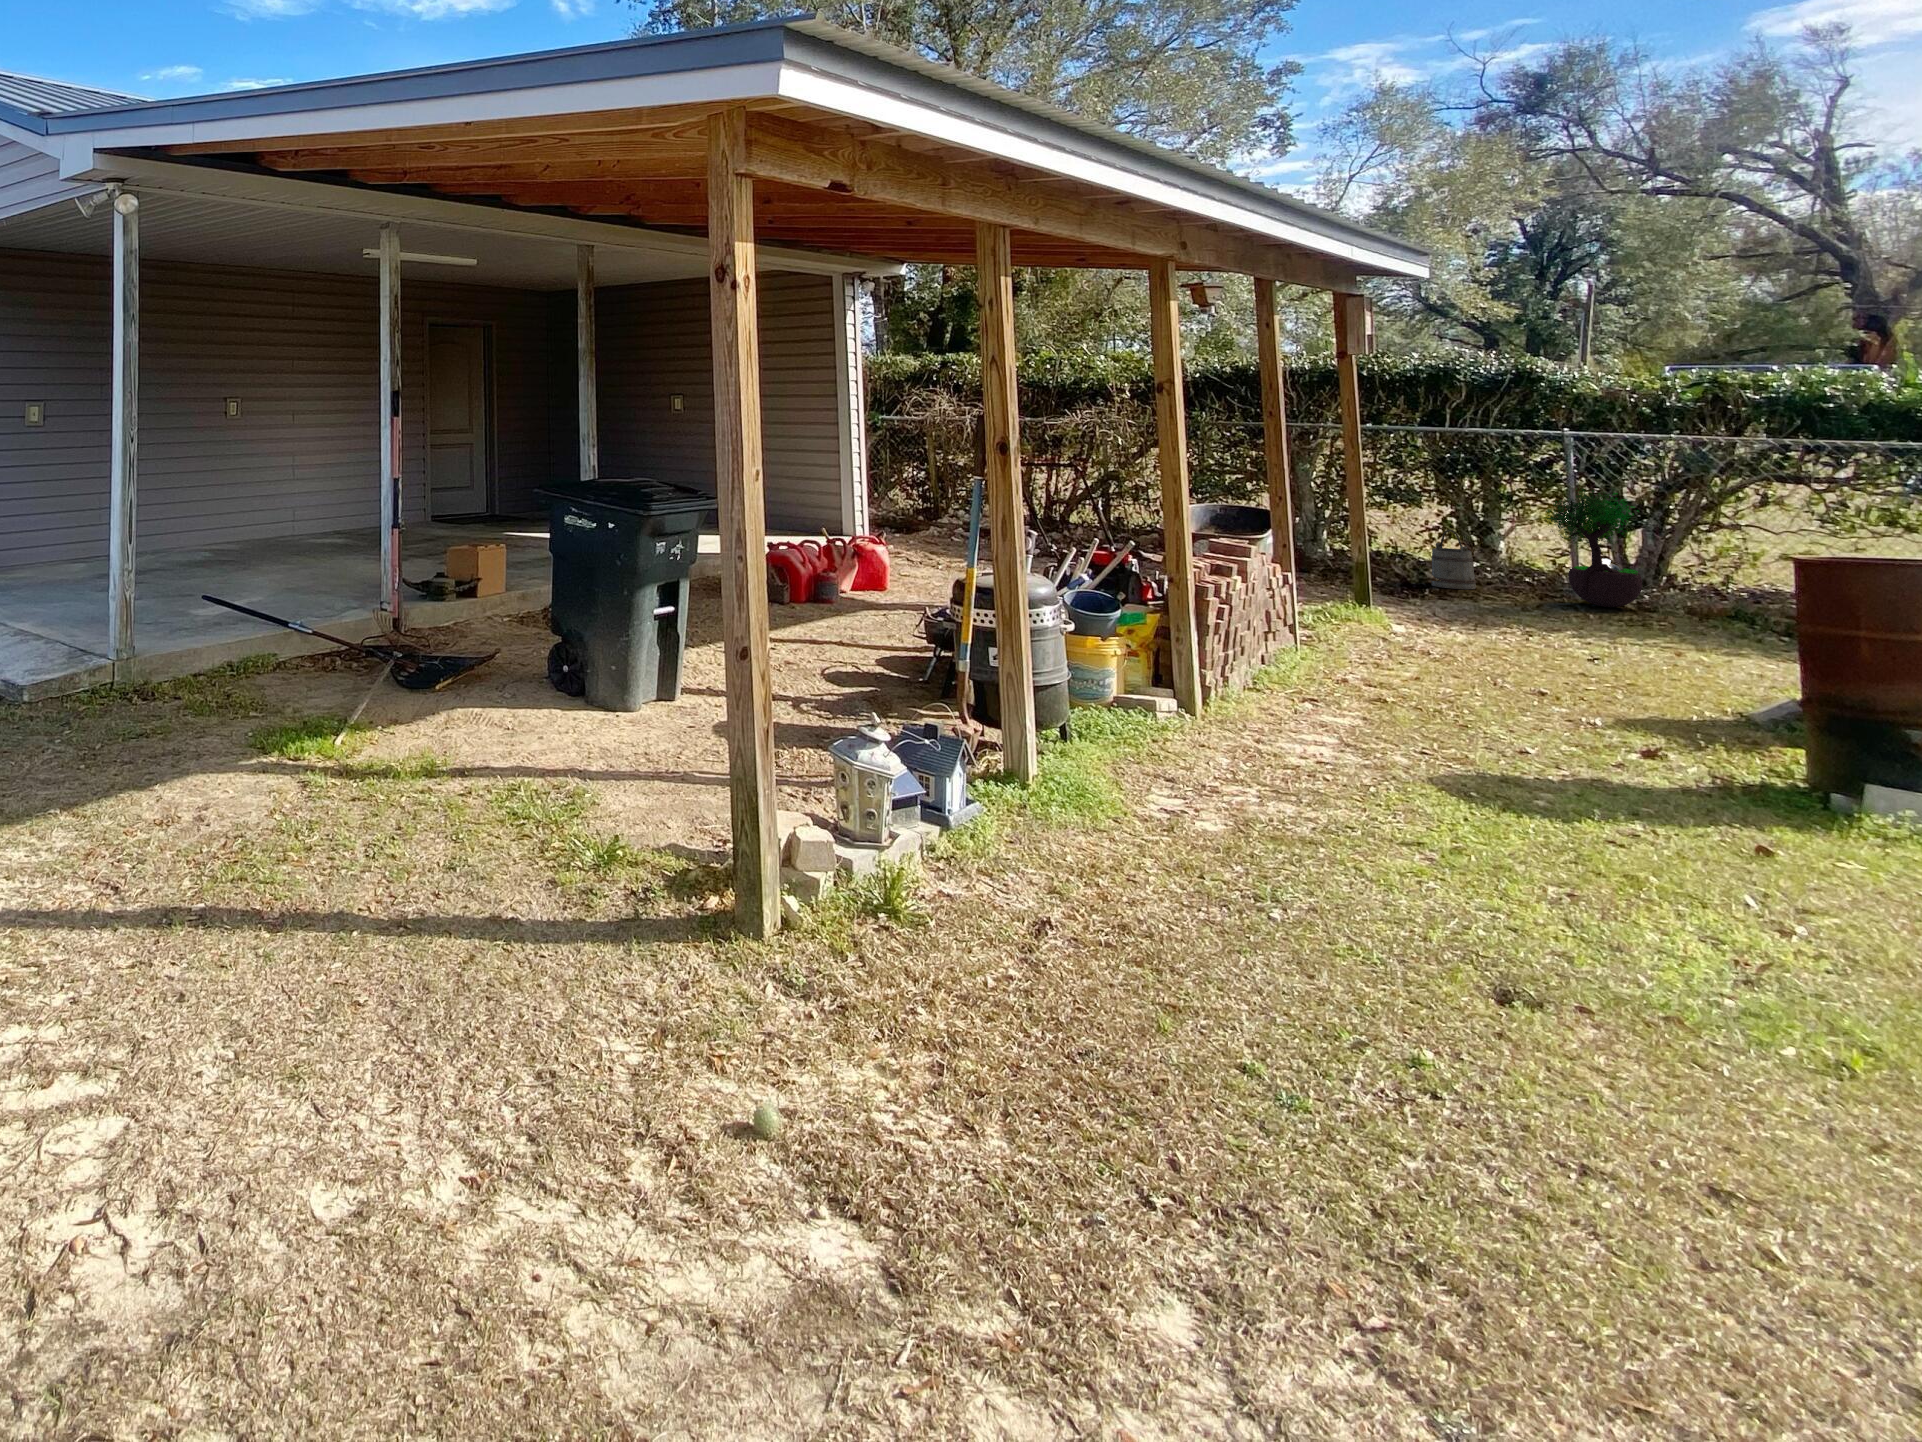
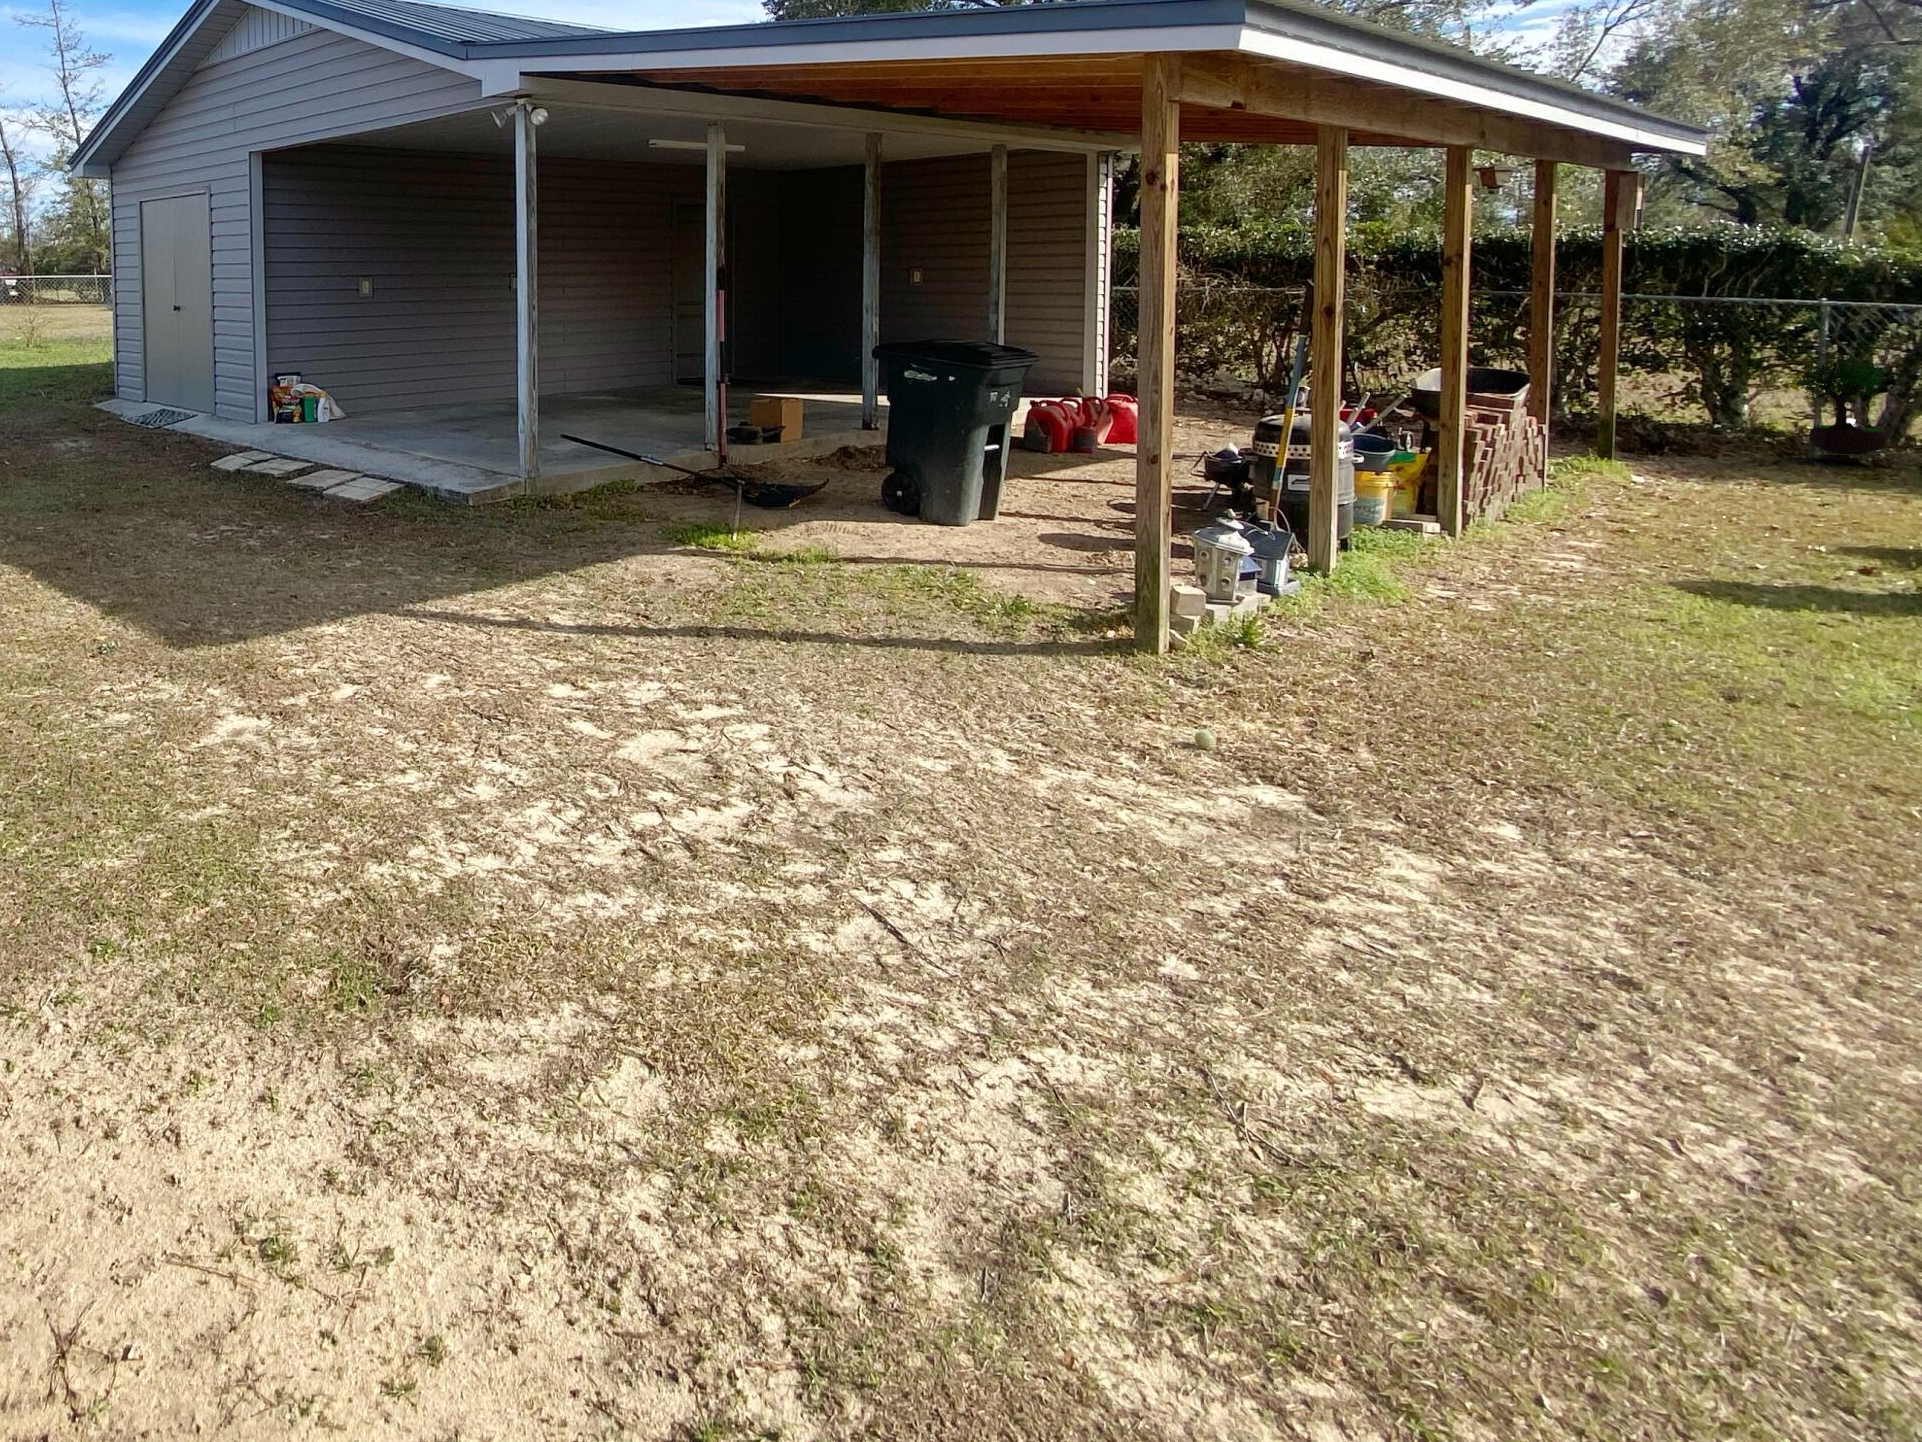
bucket: present [1432,530,1476,589] -> none [1666,392,1712,446]

